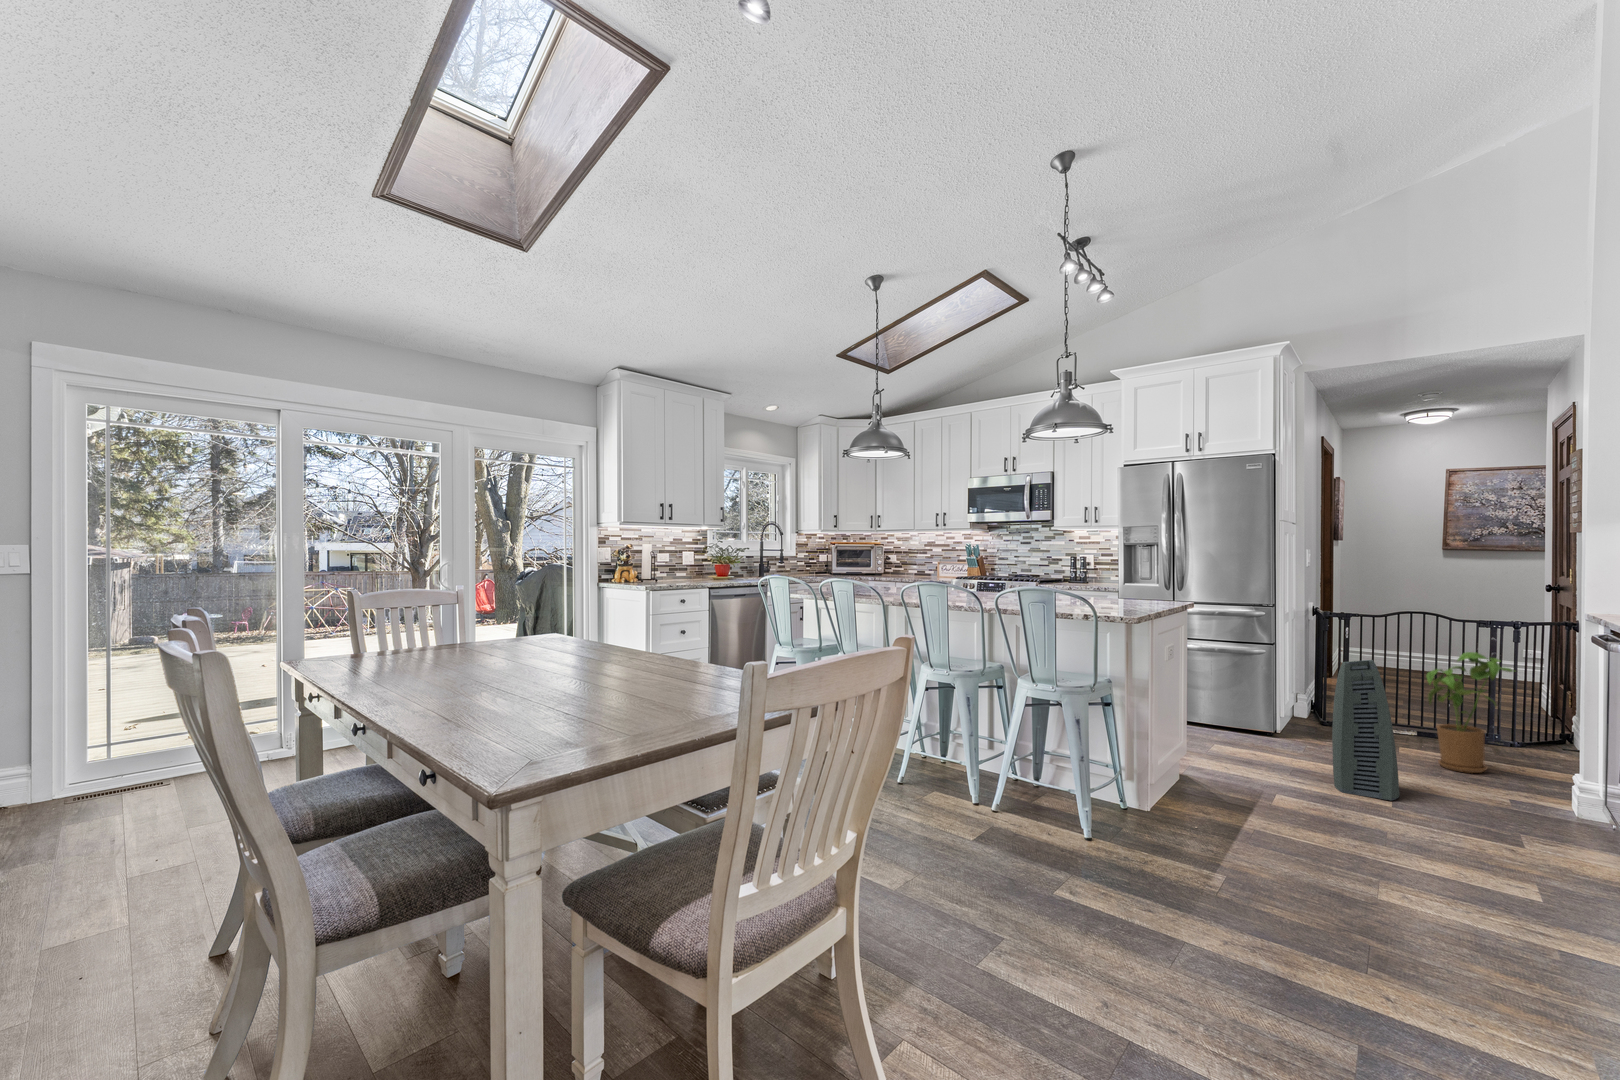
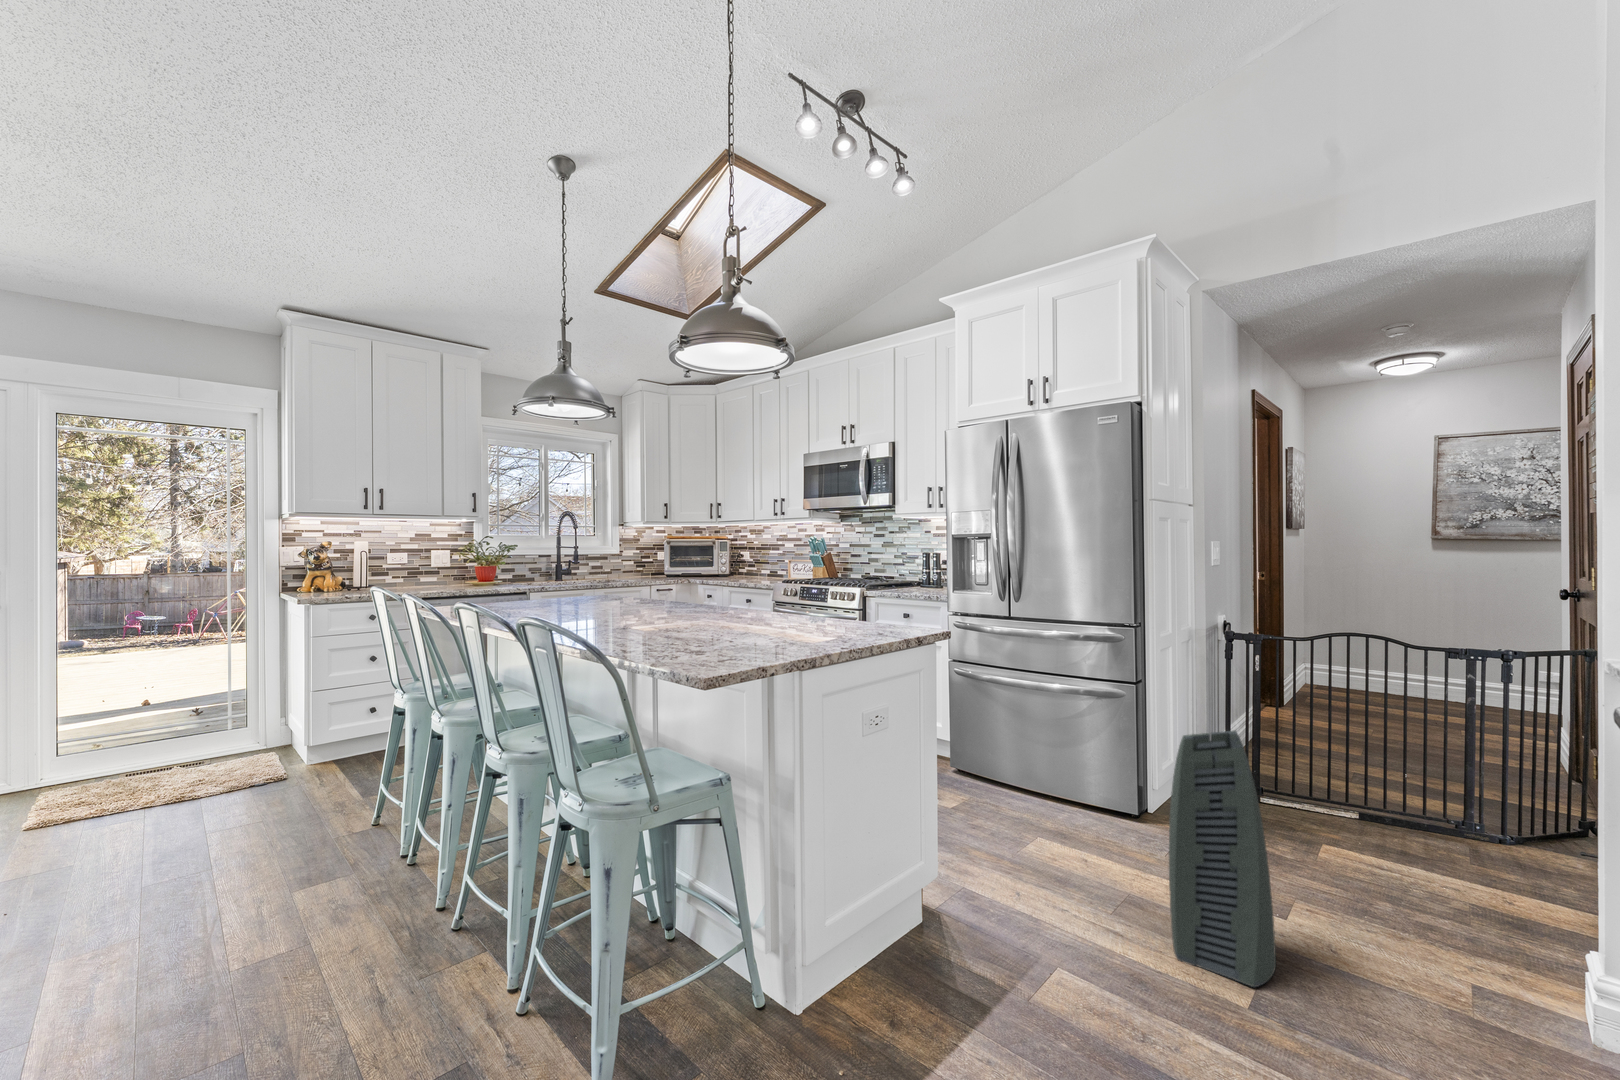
house plant: present [1427,652,1513,773] -> none [1351,710,1498,910]

